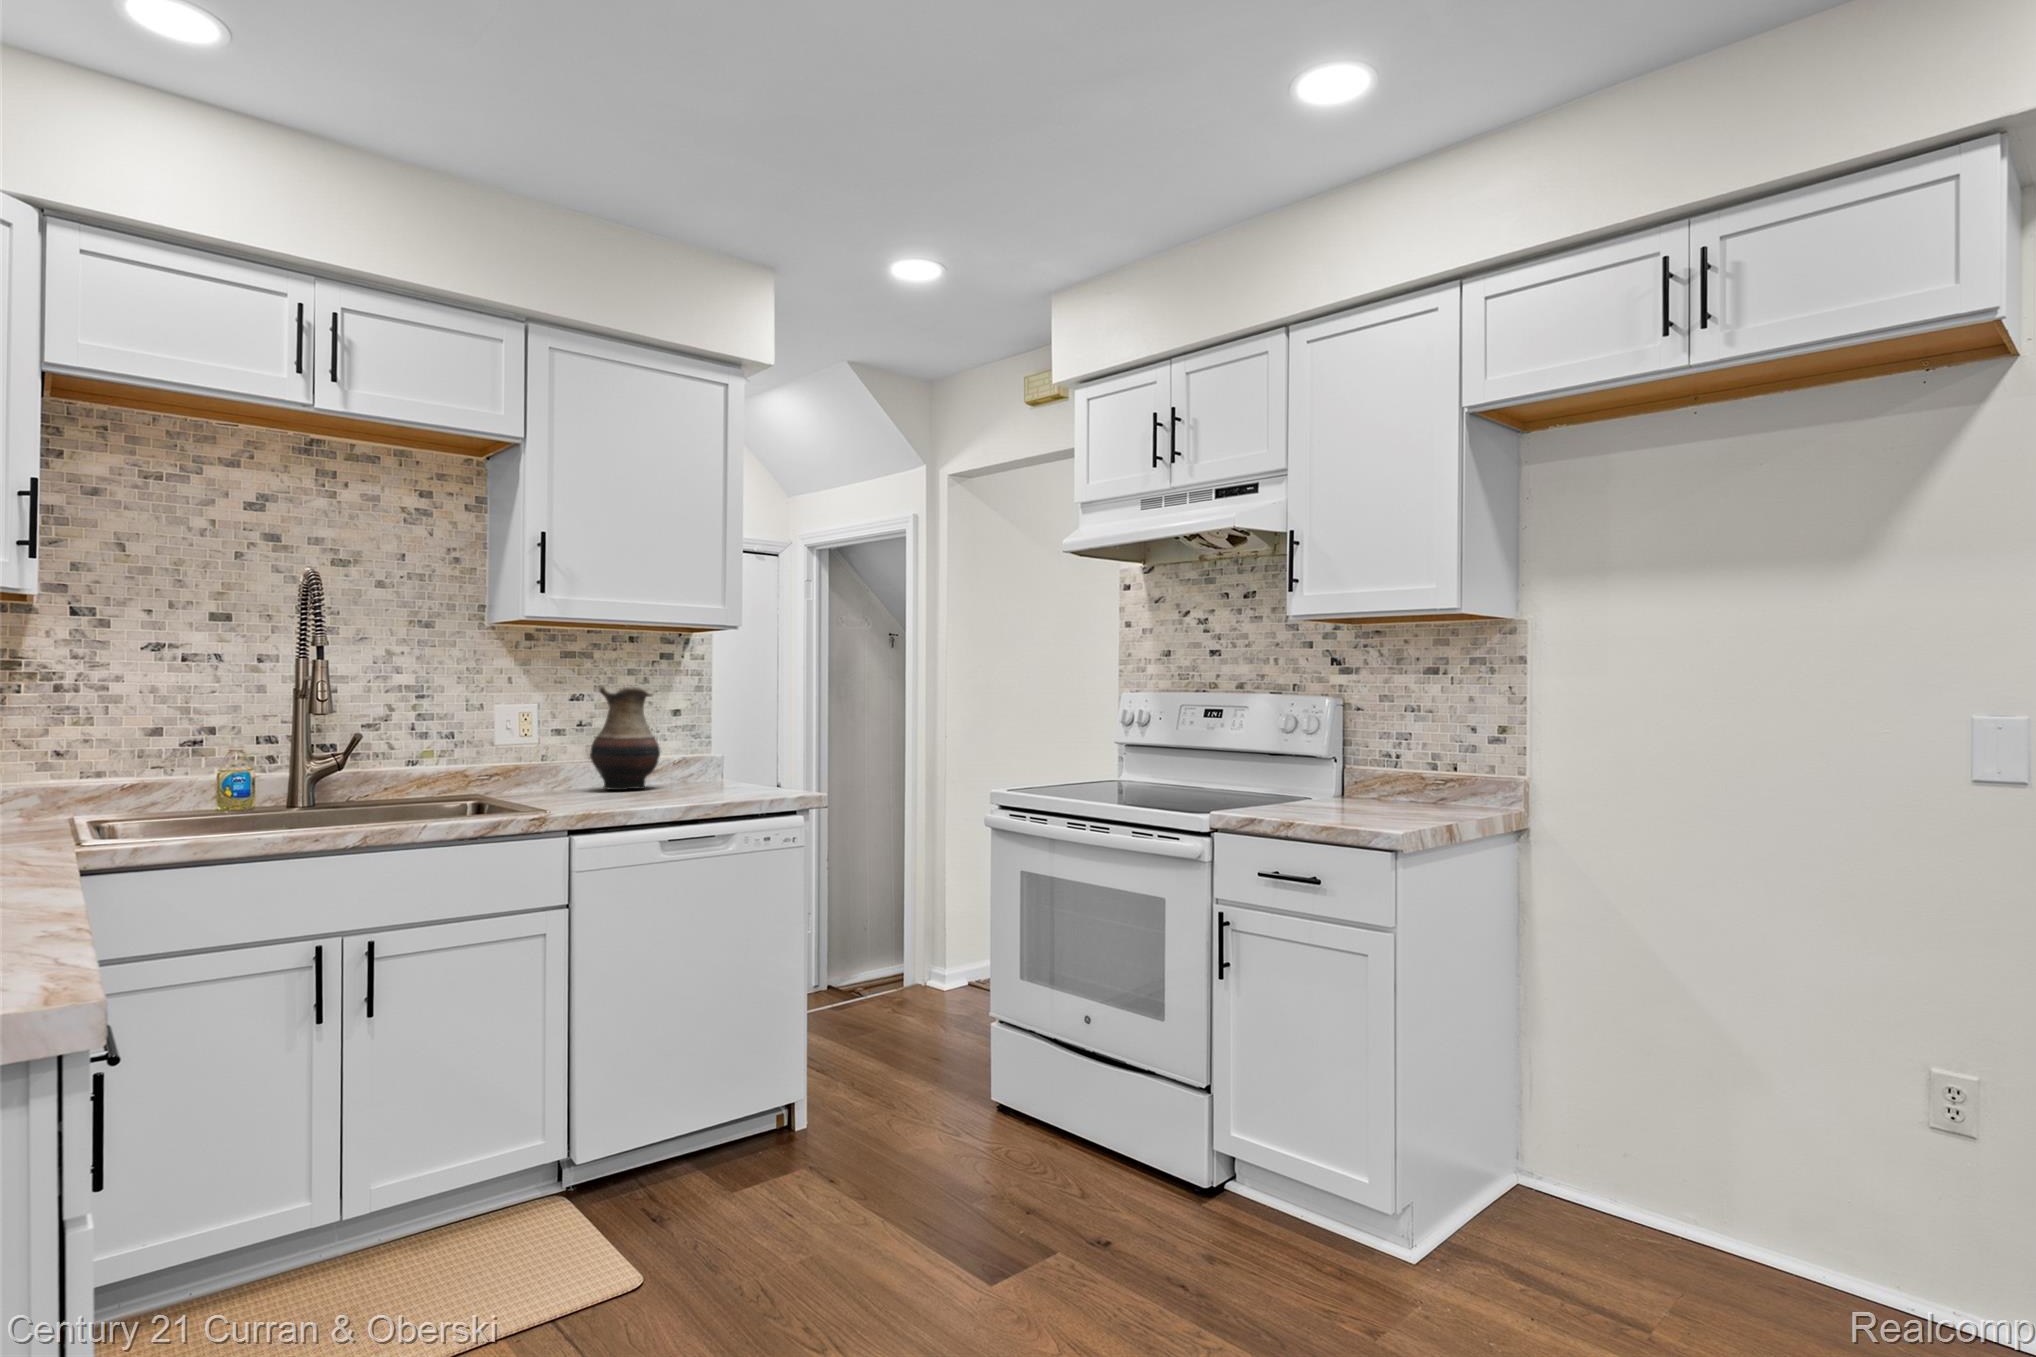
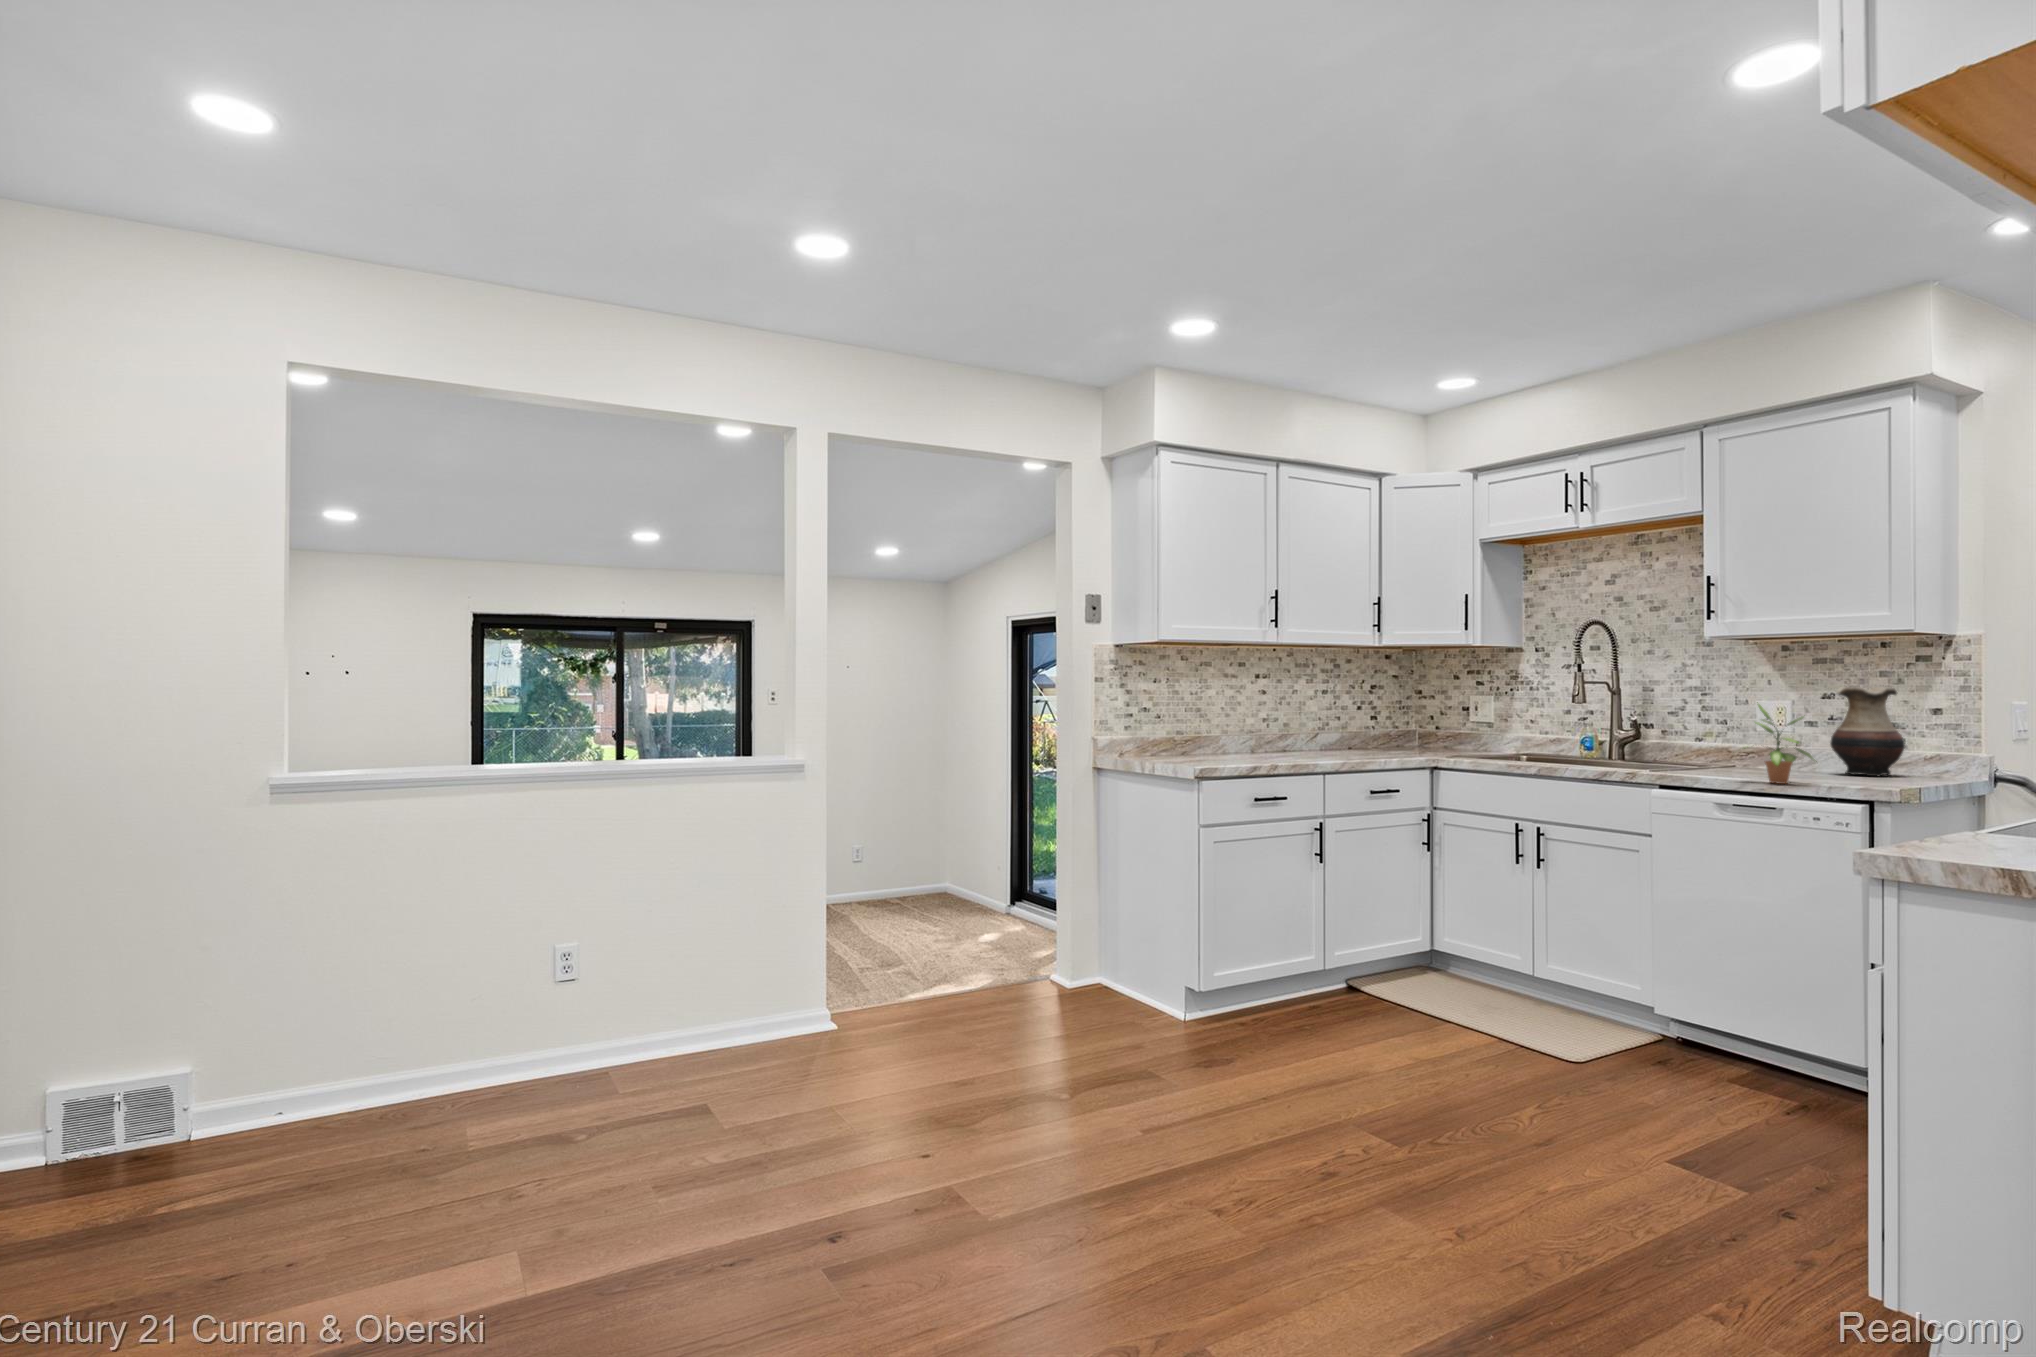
potted plant: none [689,703,770,803] -> present [1756,702,1813,784]

